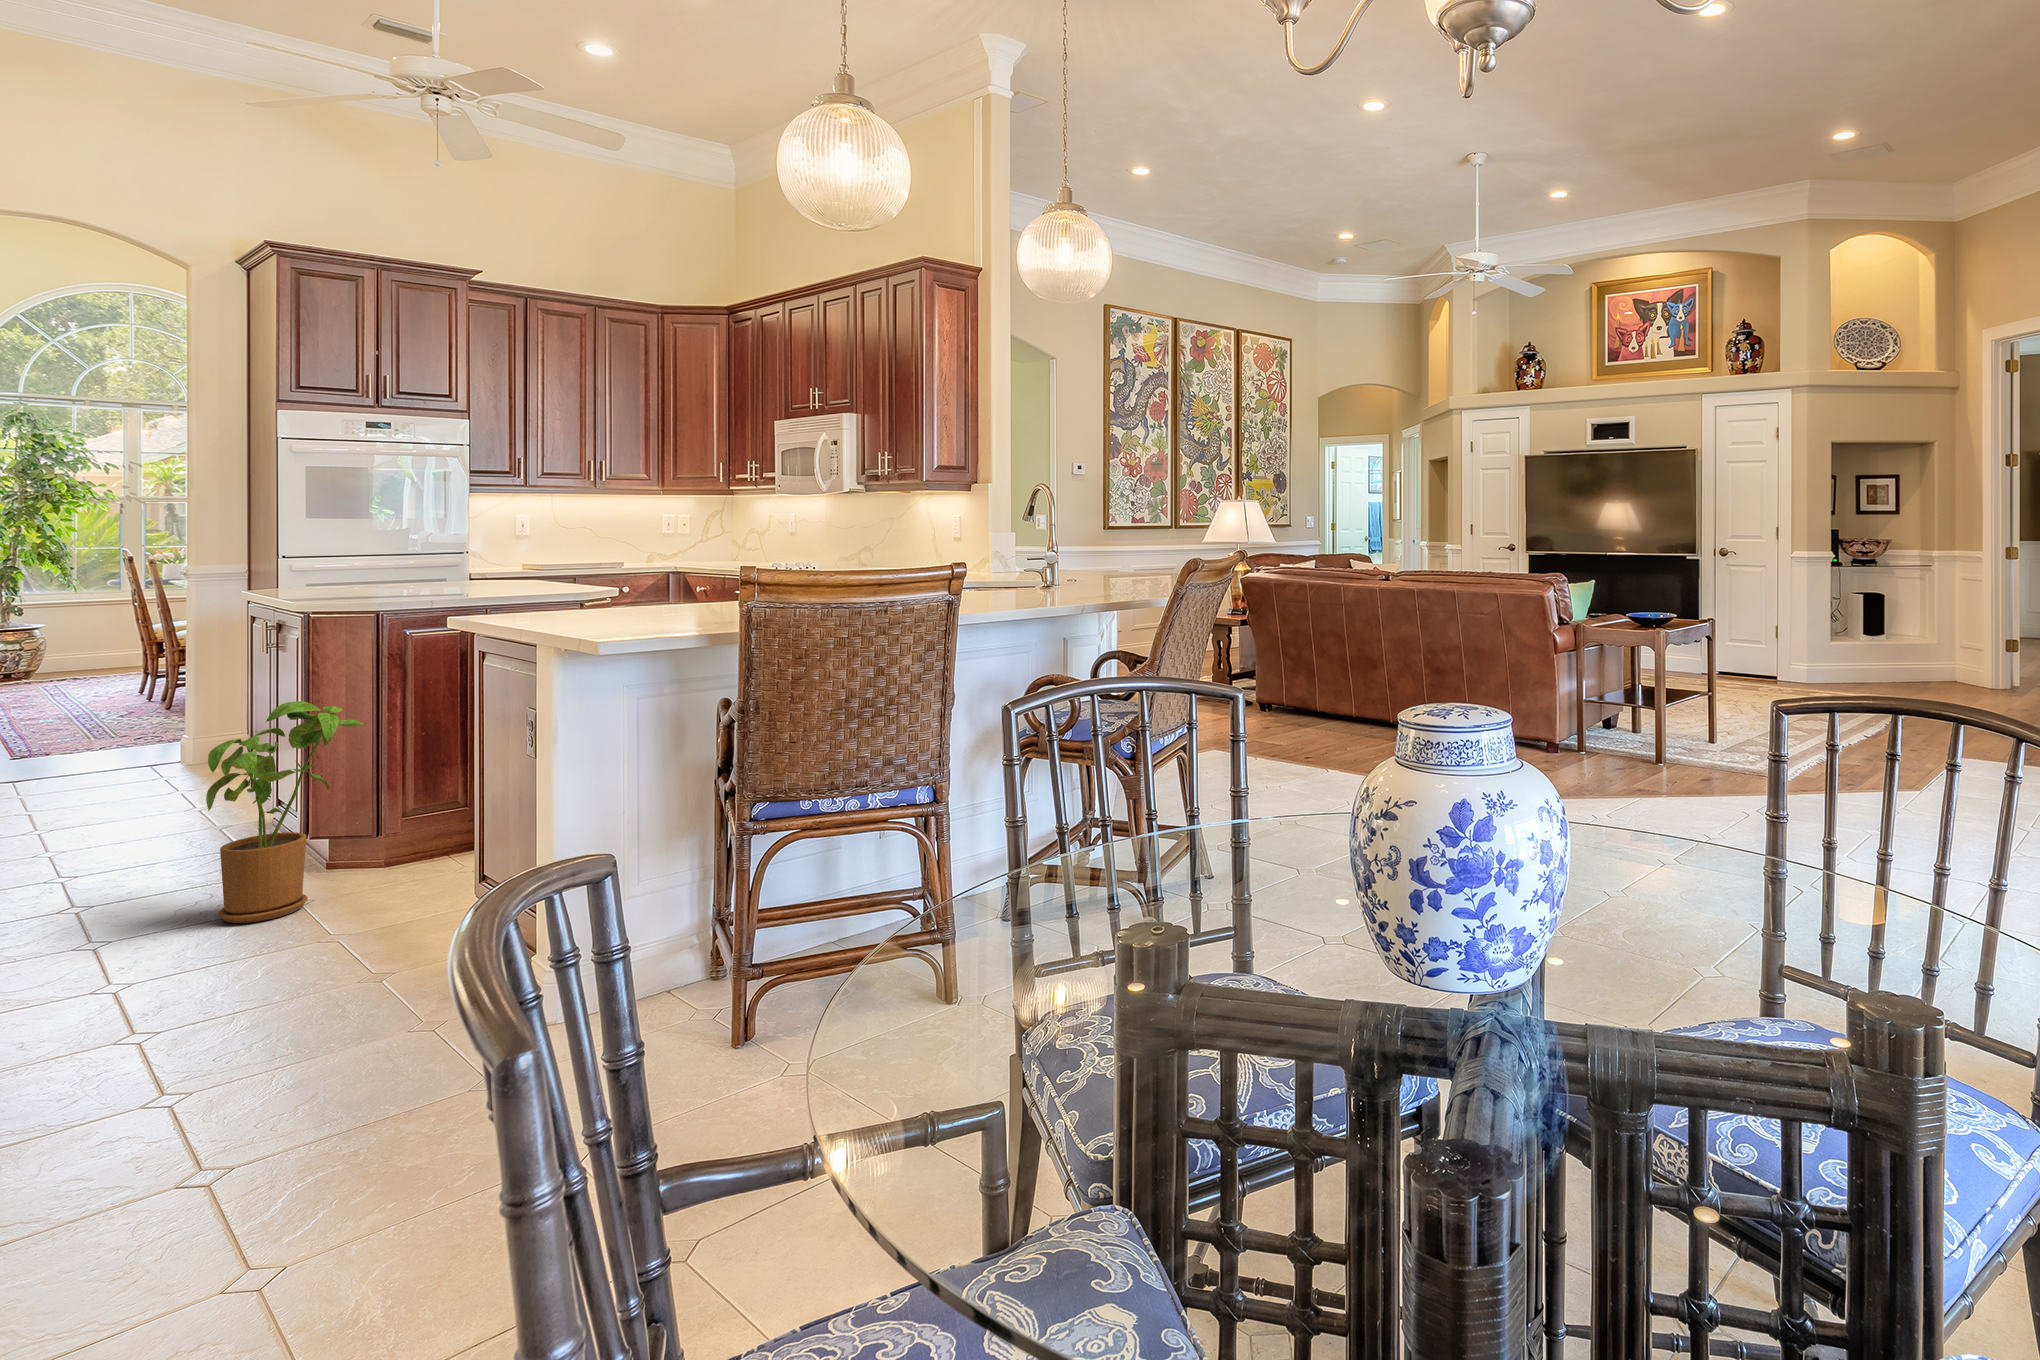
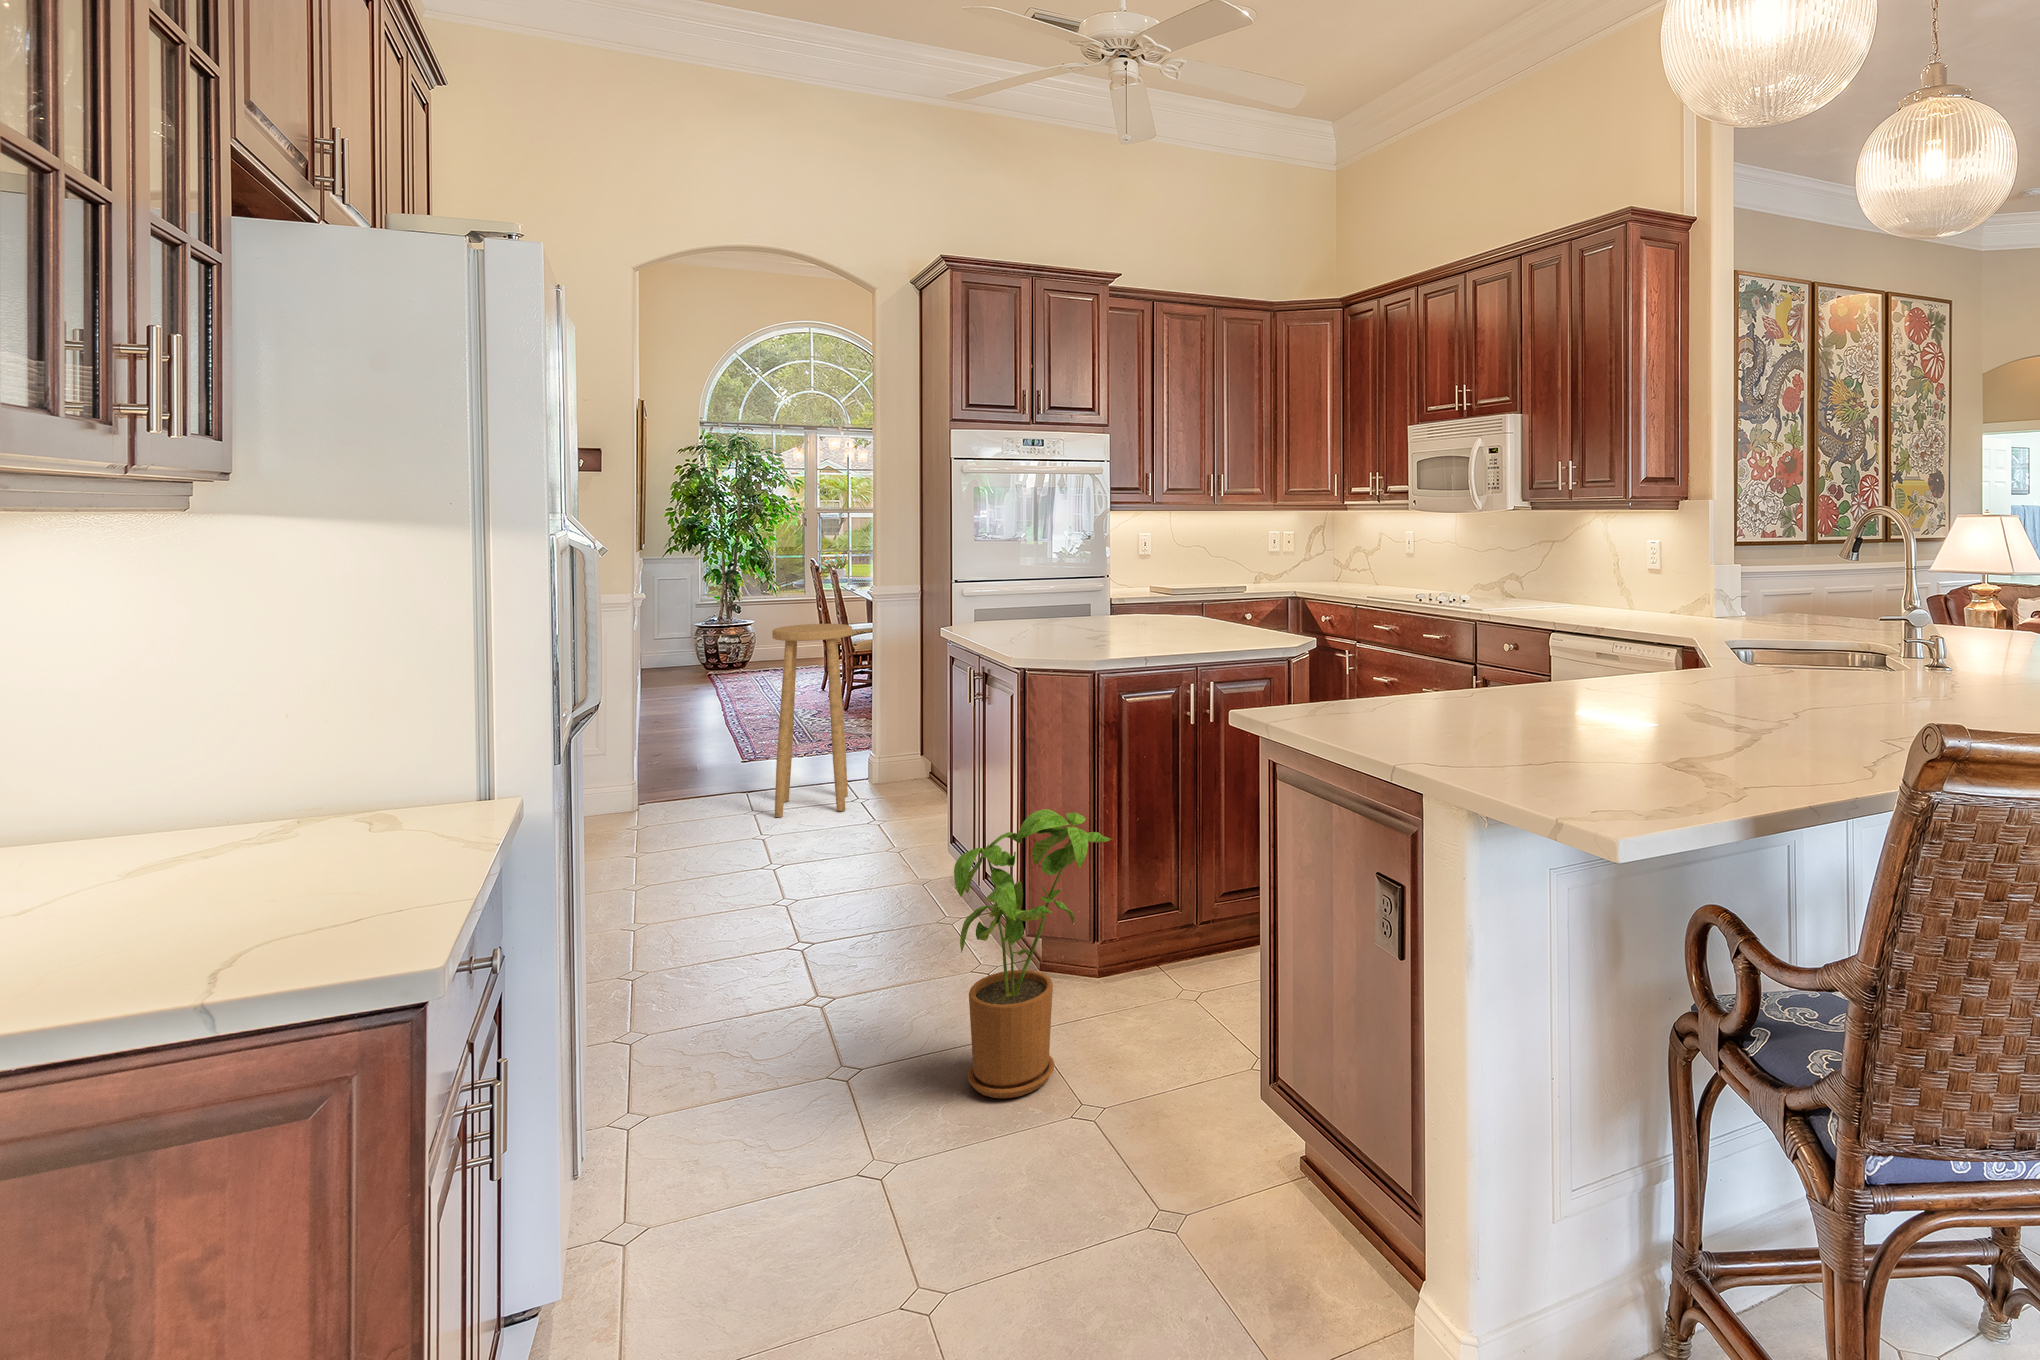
stool: none [46,600,155,793] -> present [772,624,852,817]

